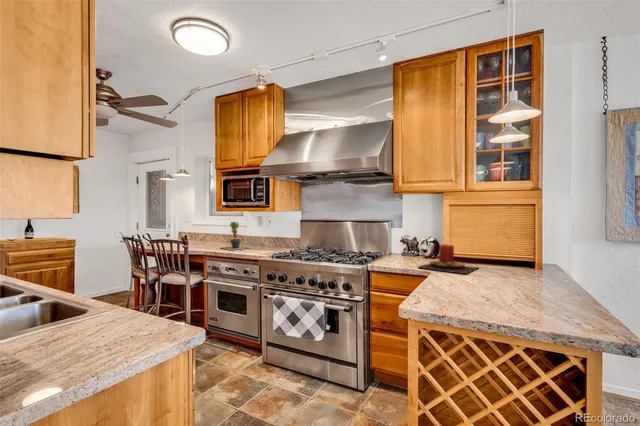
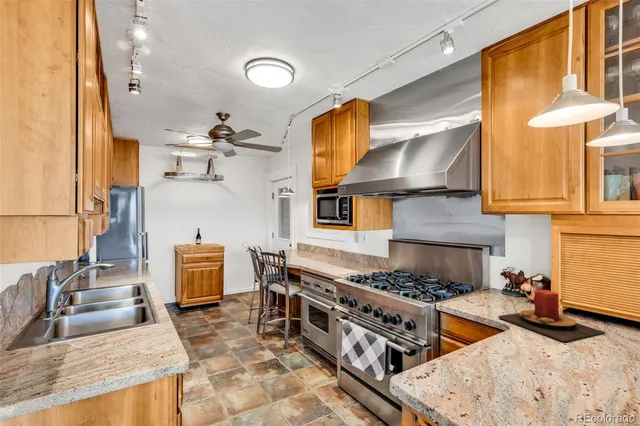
potted plant: present [222,222,249,250] -> none [314,238,343,266]

